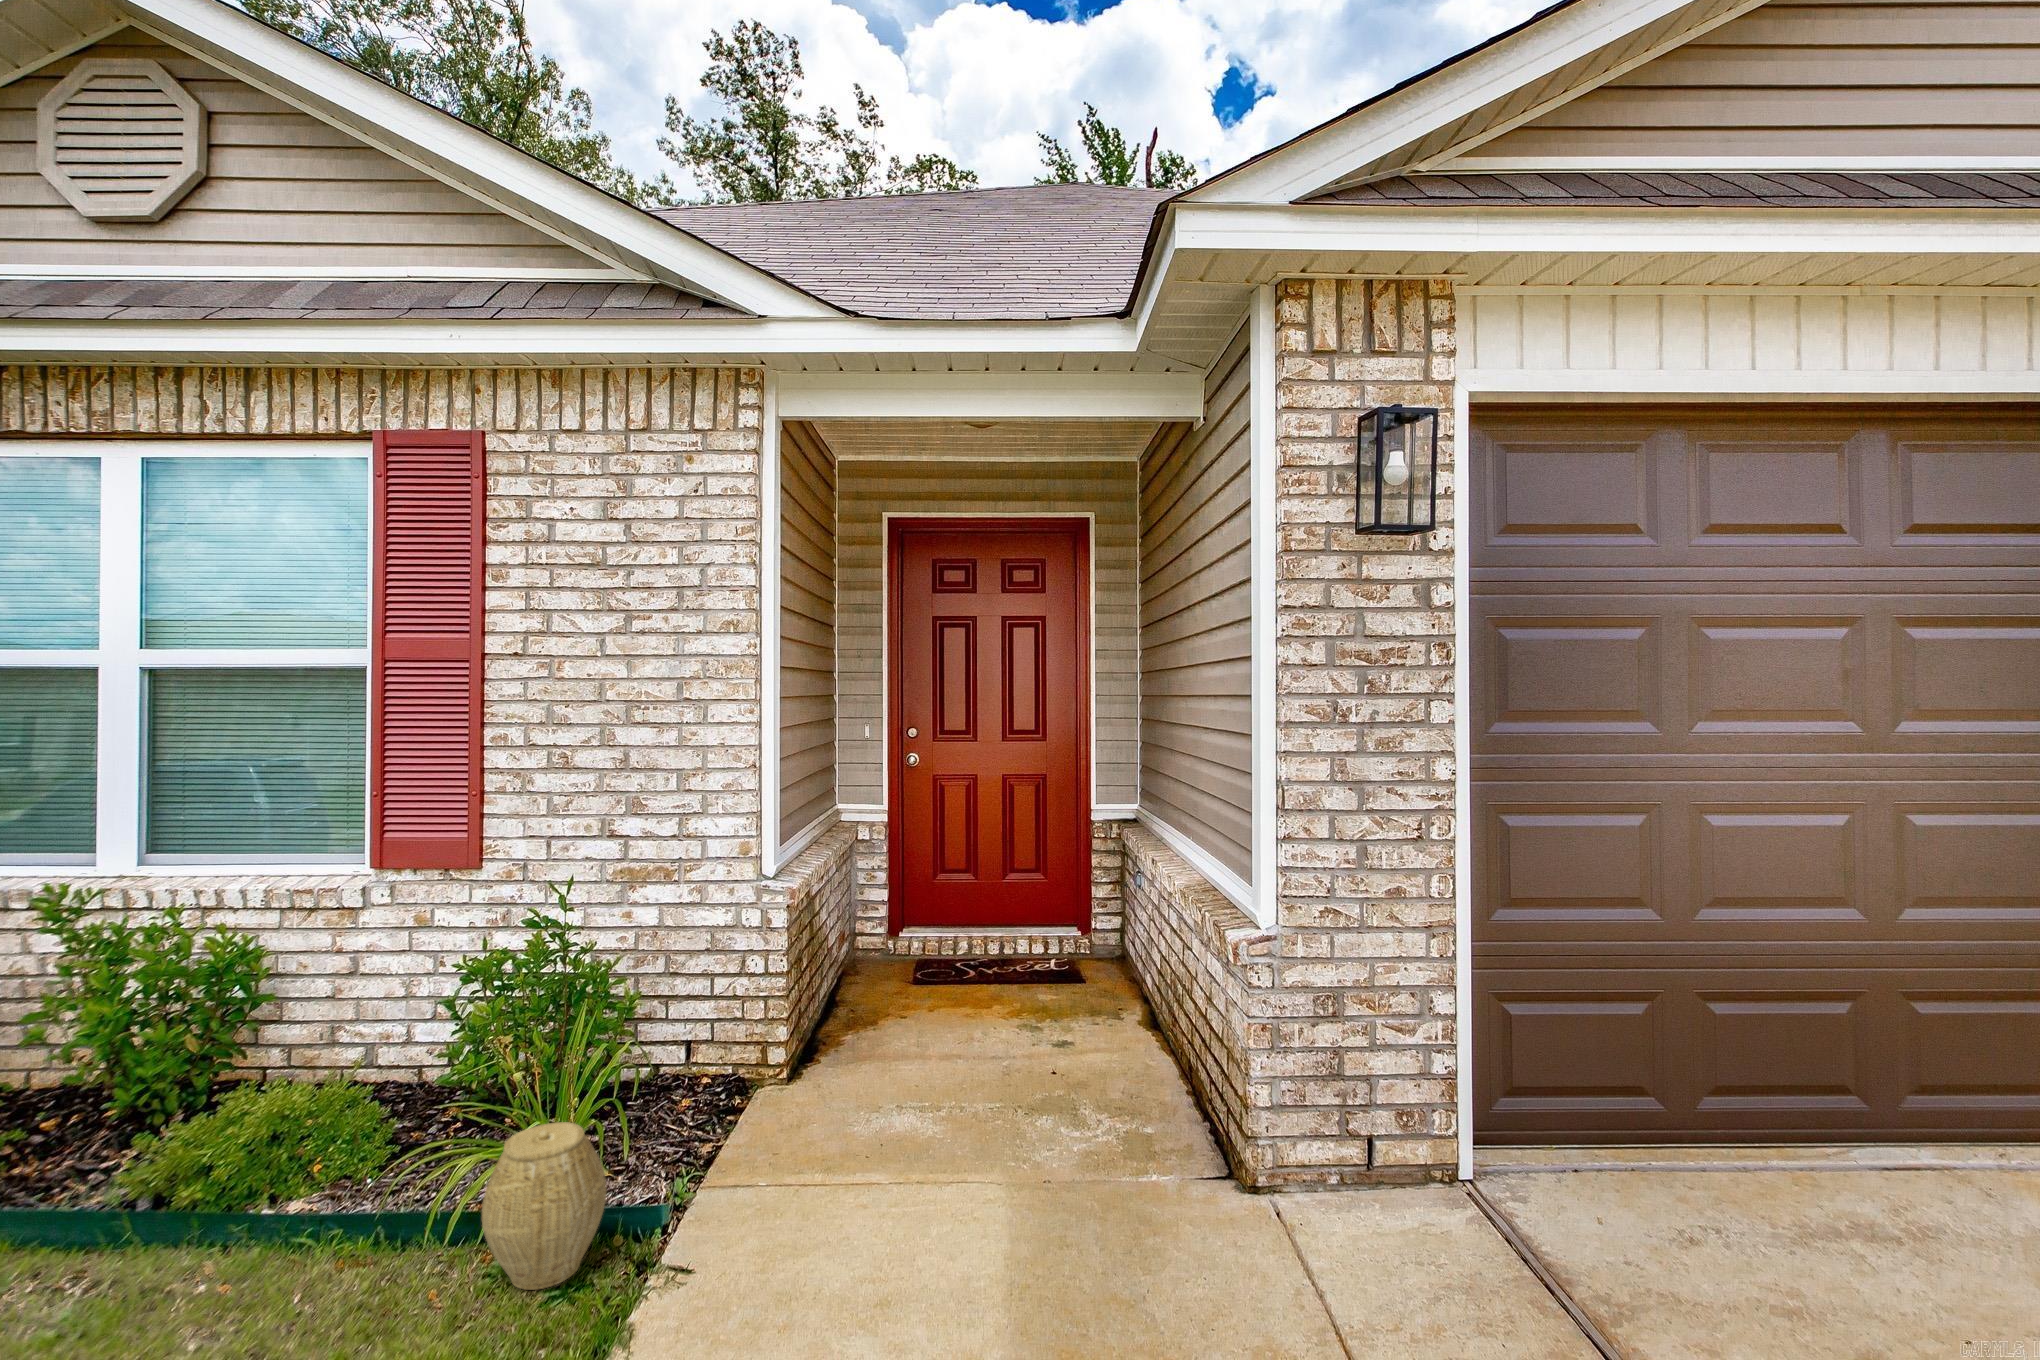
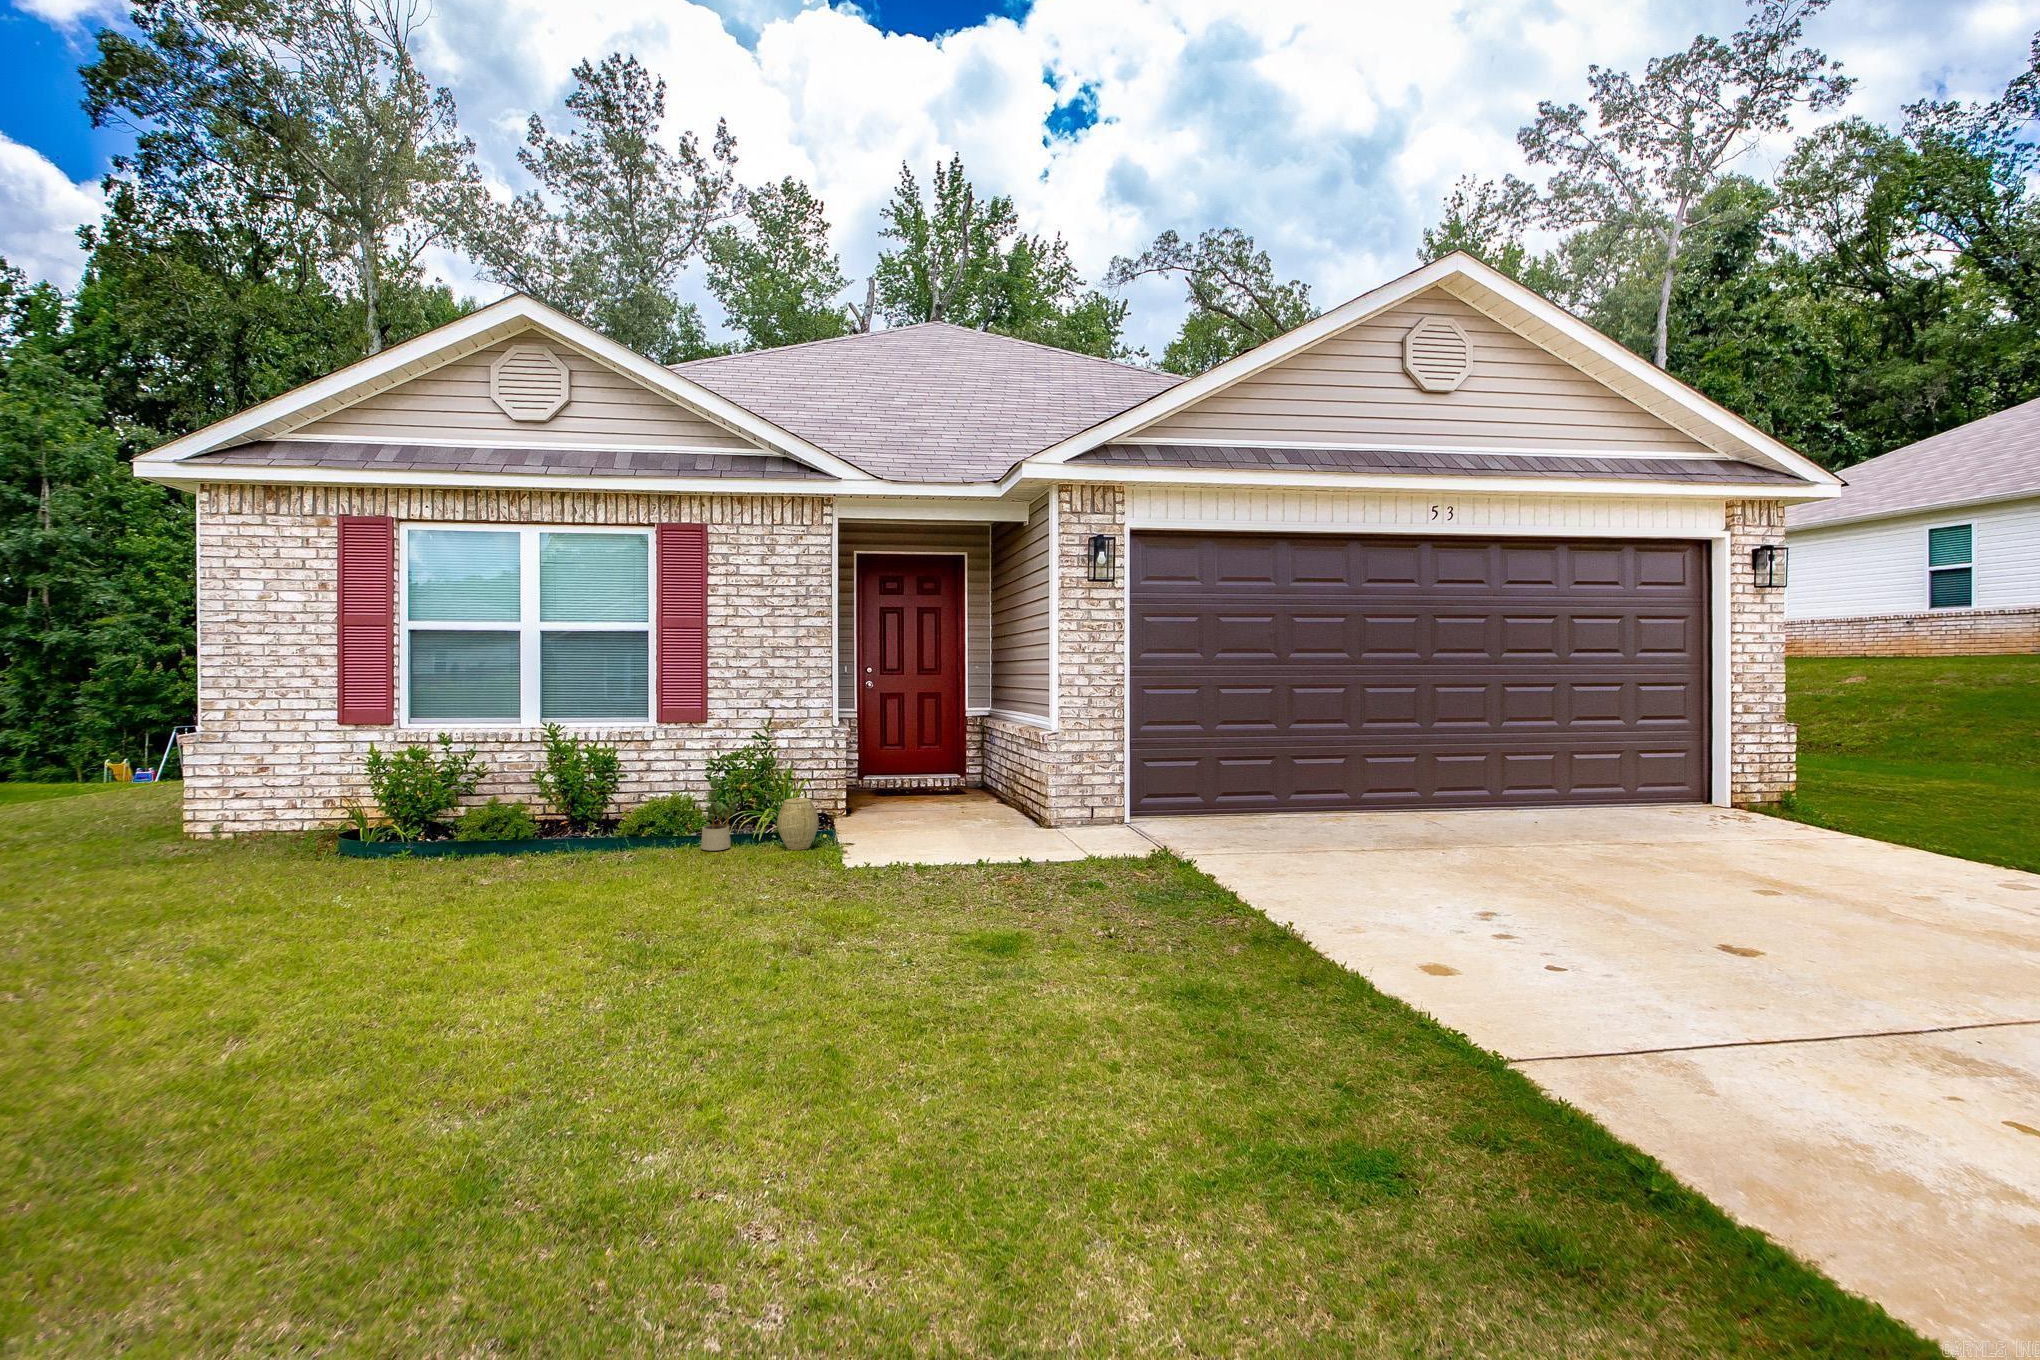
potted plant: none [292,1062,413,1277] -> present [701,777,739,851]

